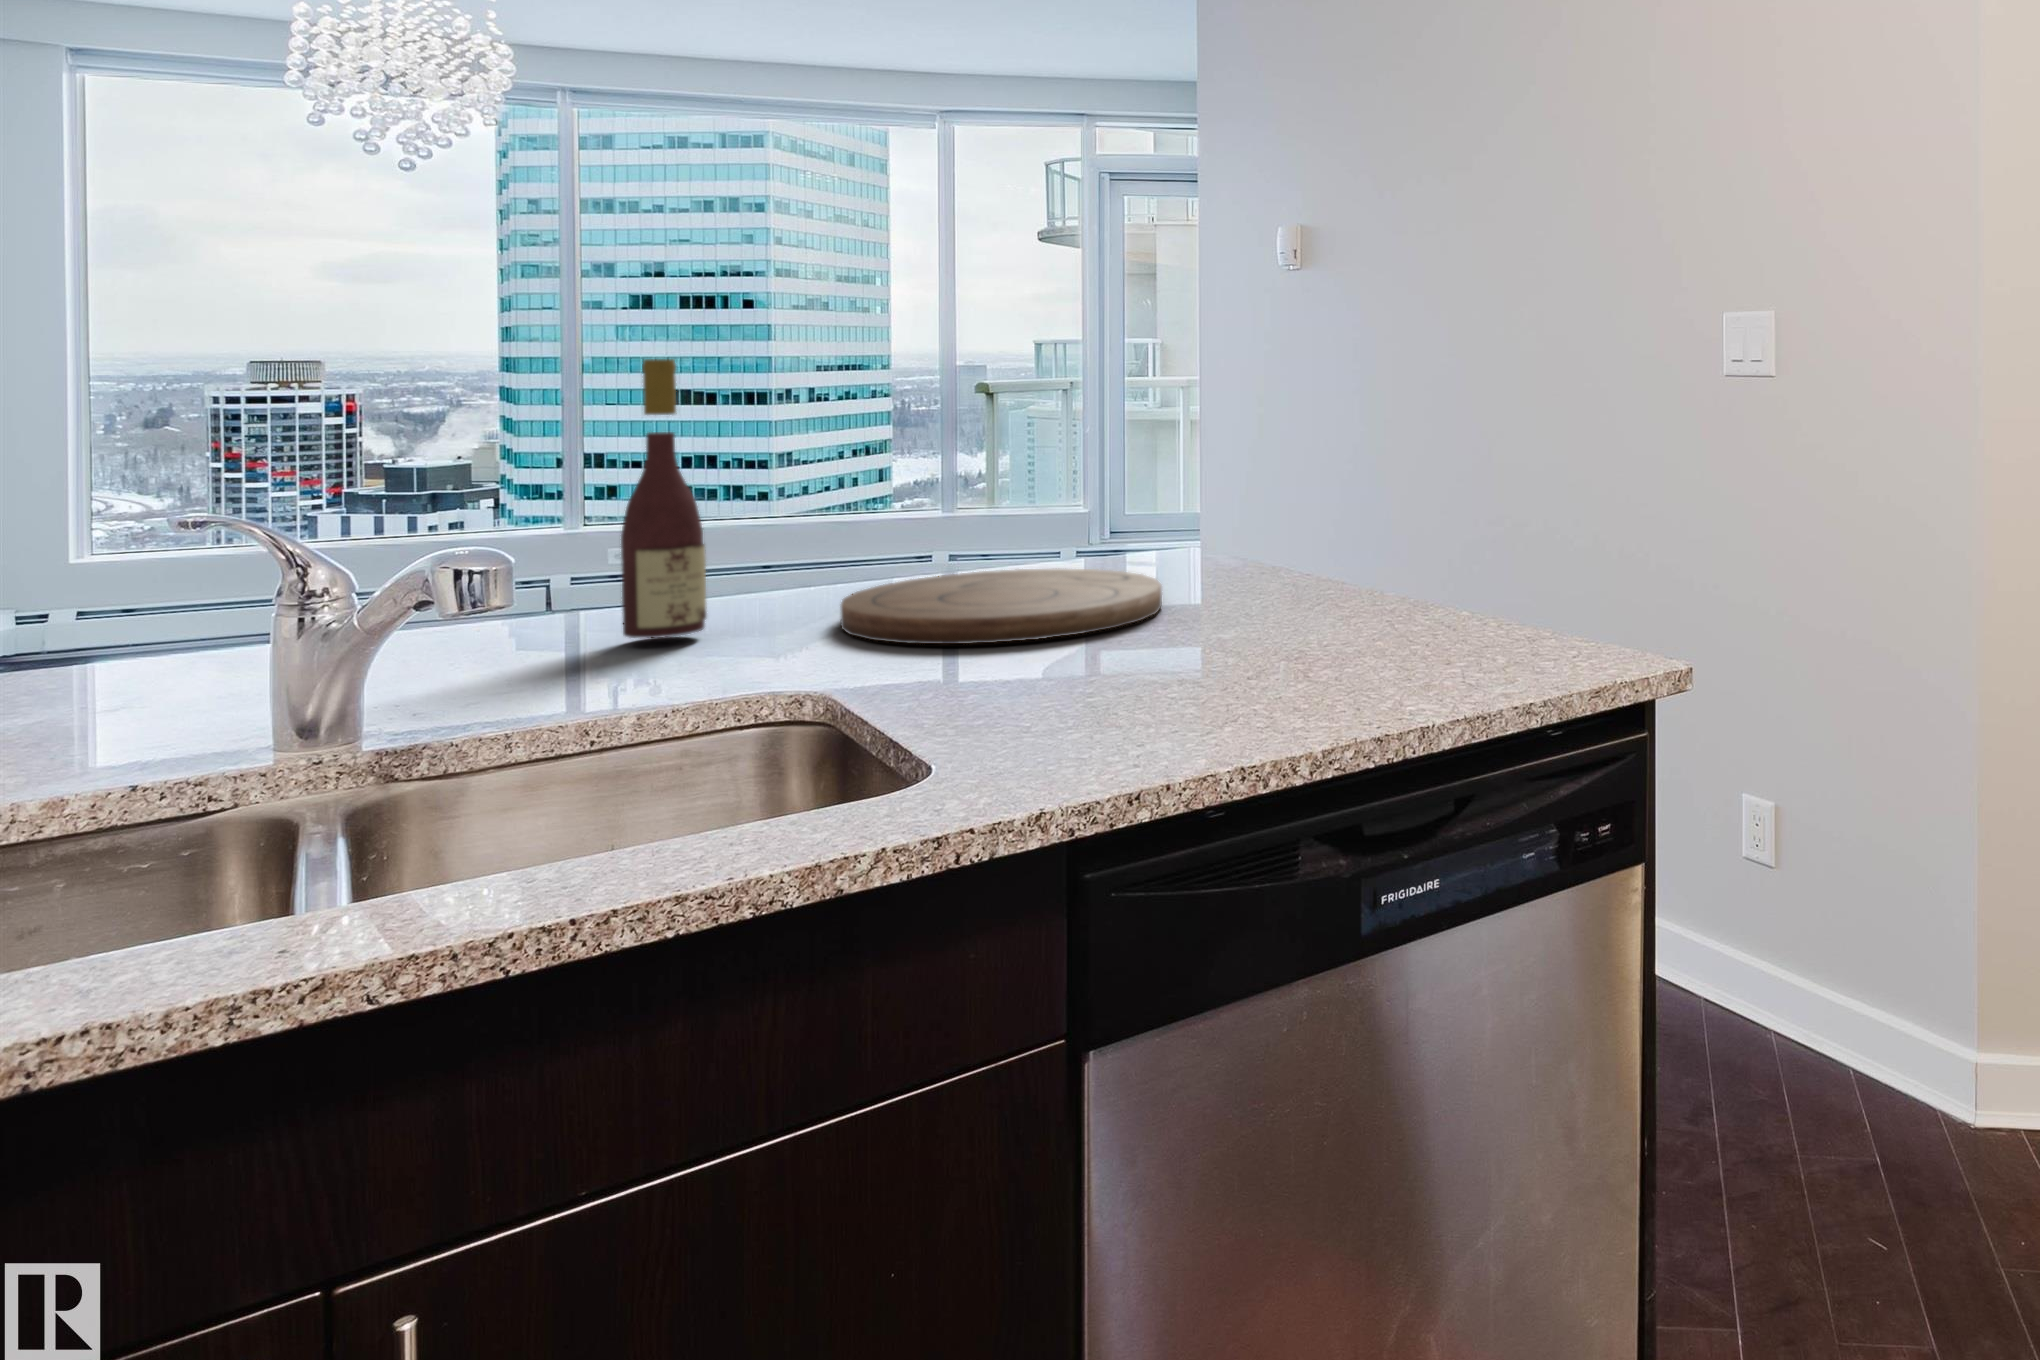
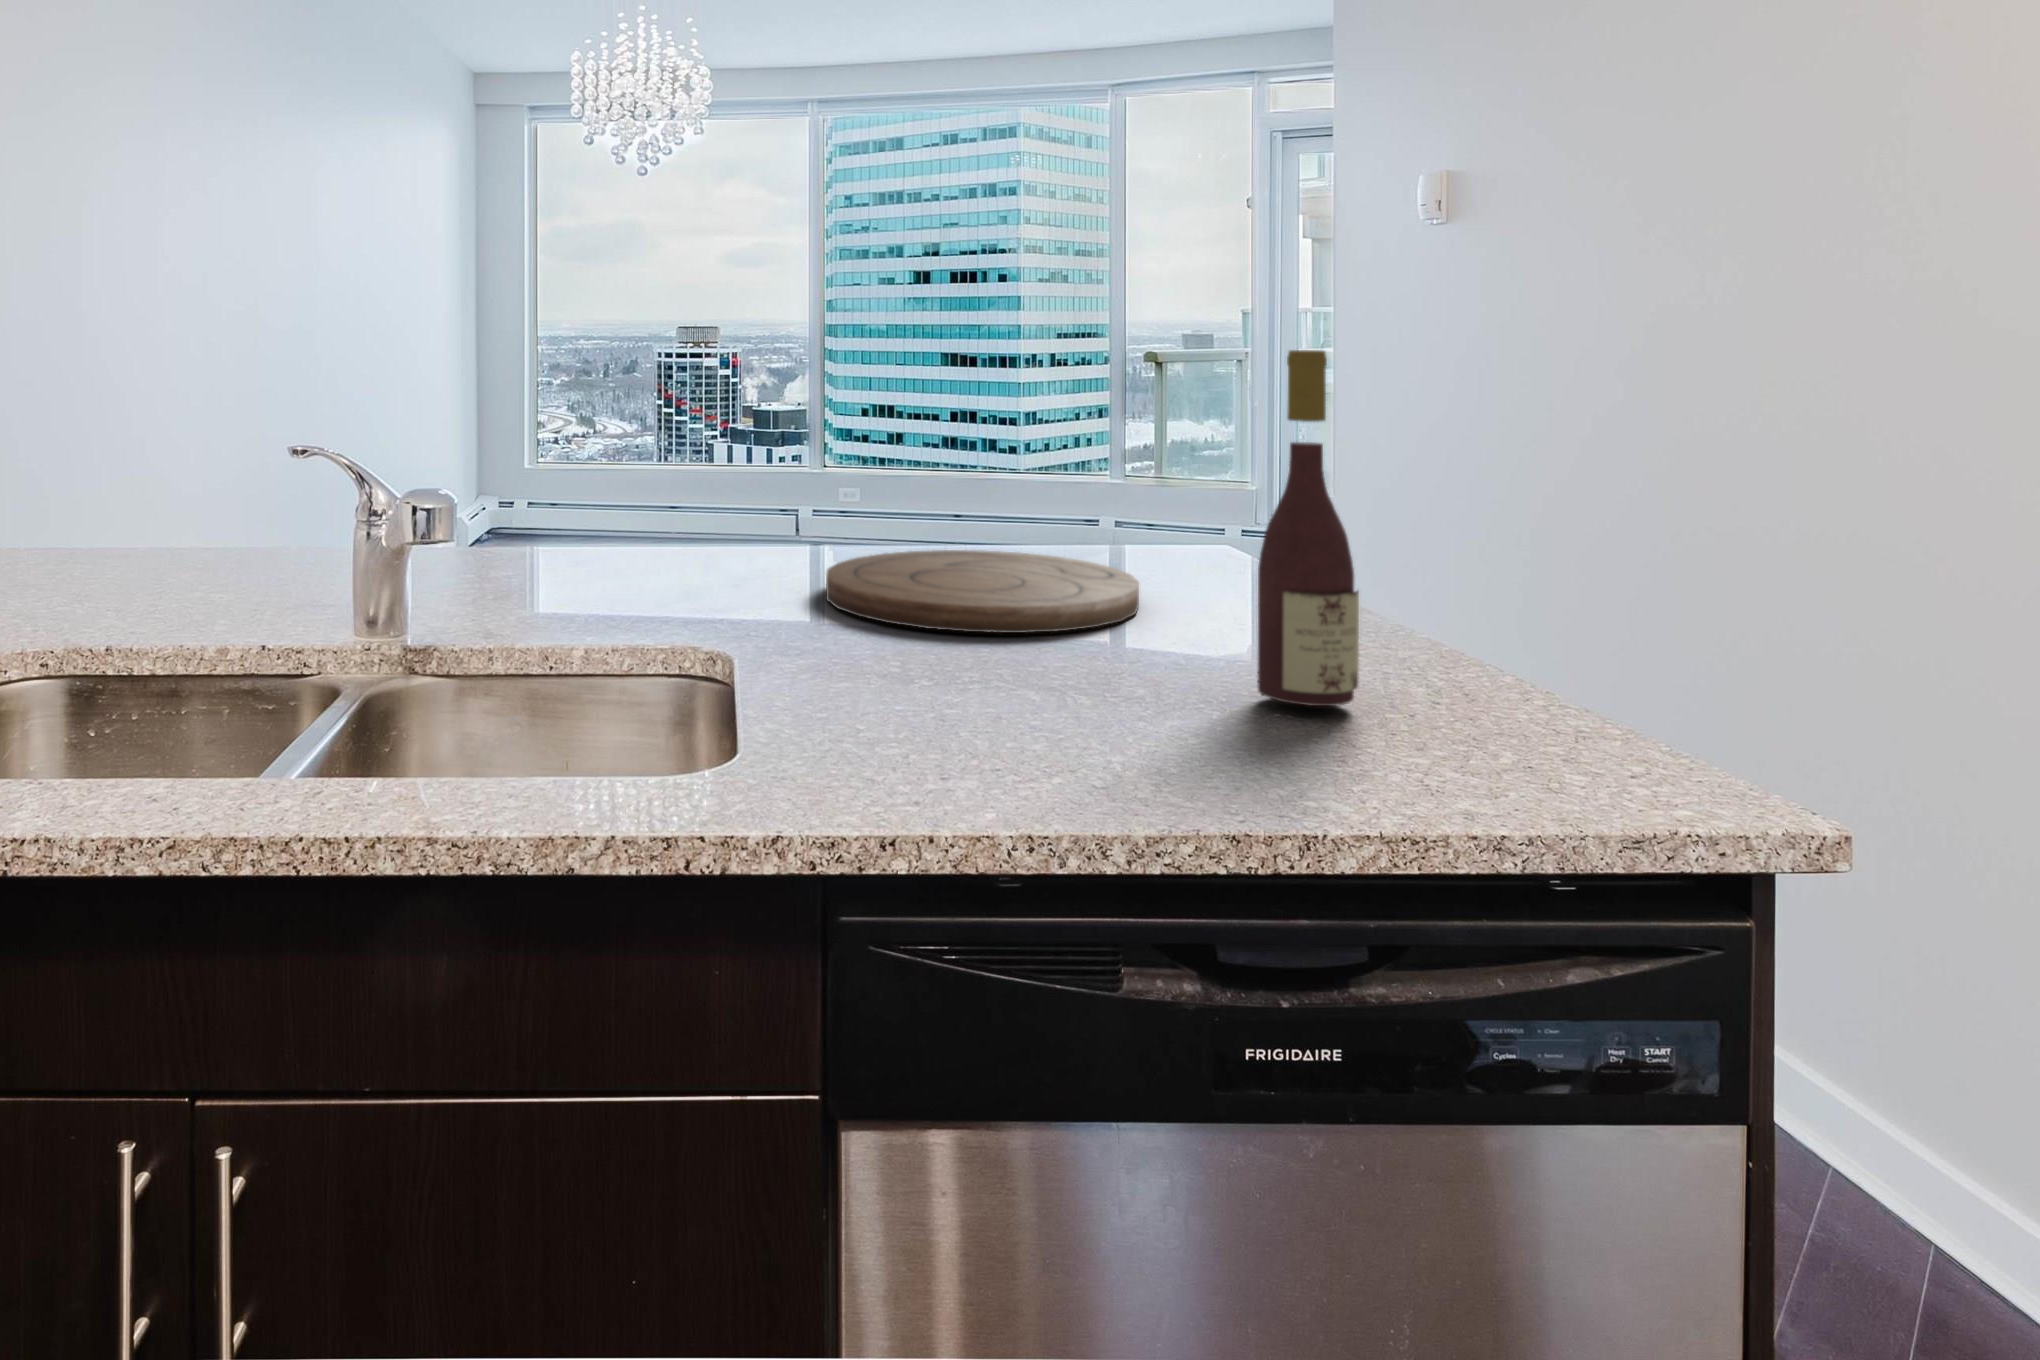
wine bottle: present [621,359,707,638] -> present [1258,350,1359,706]

